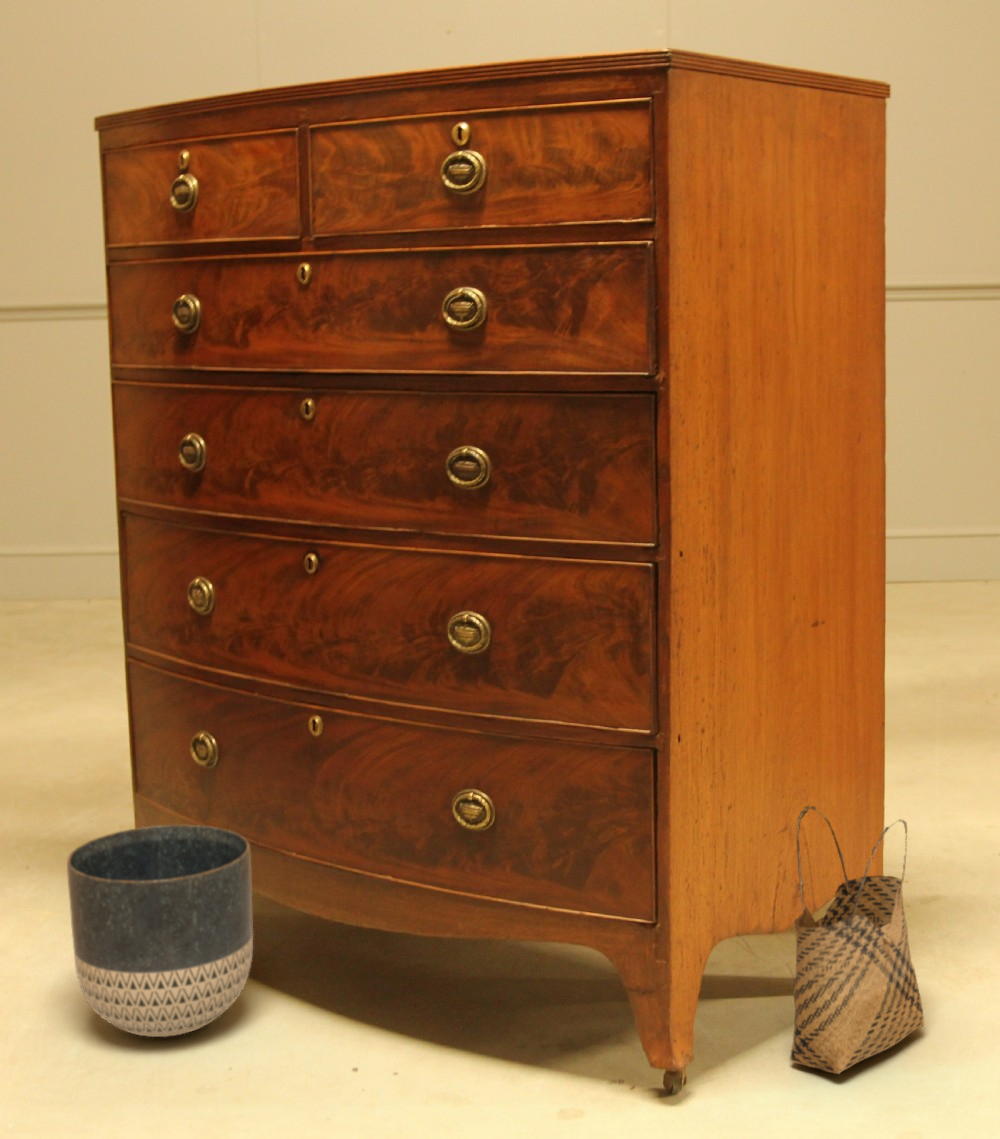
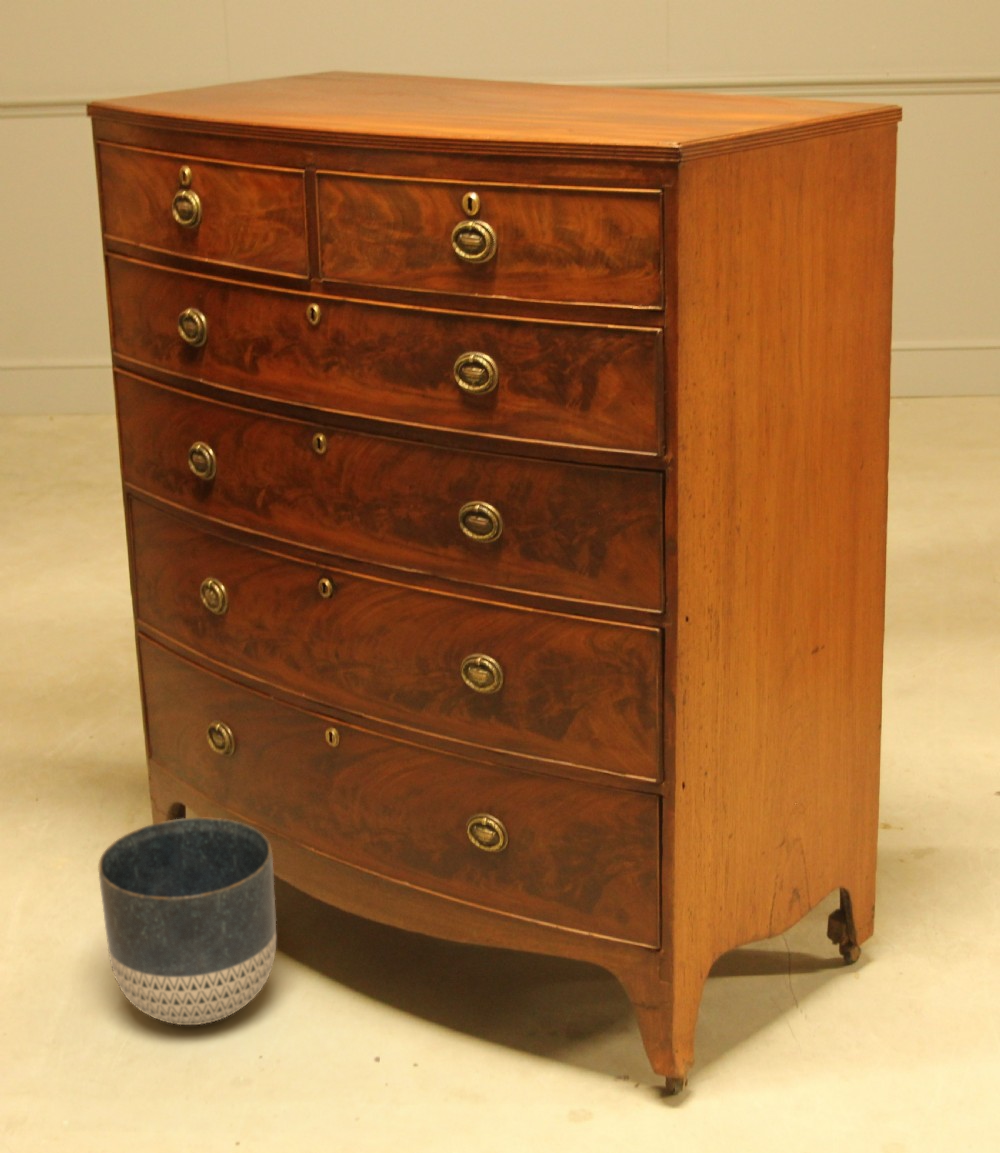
woven basket: present [790,806,924,1074] -> none [781,820,908,1073]

